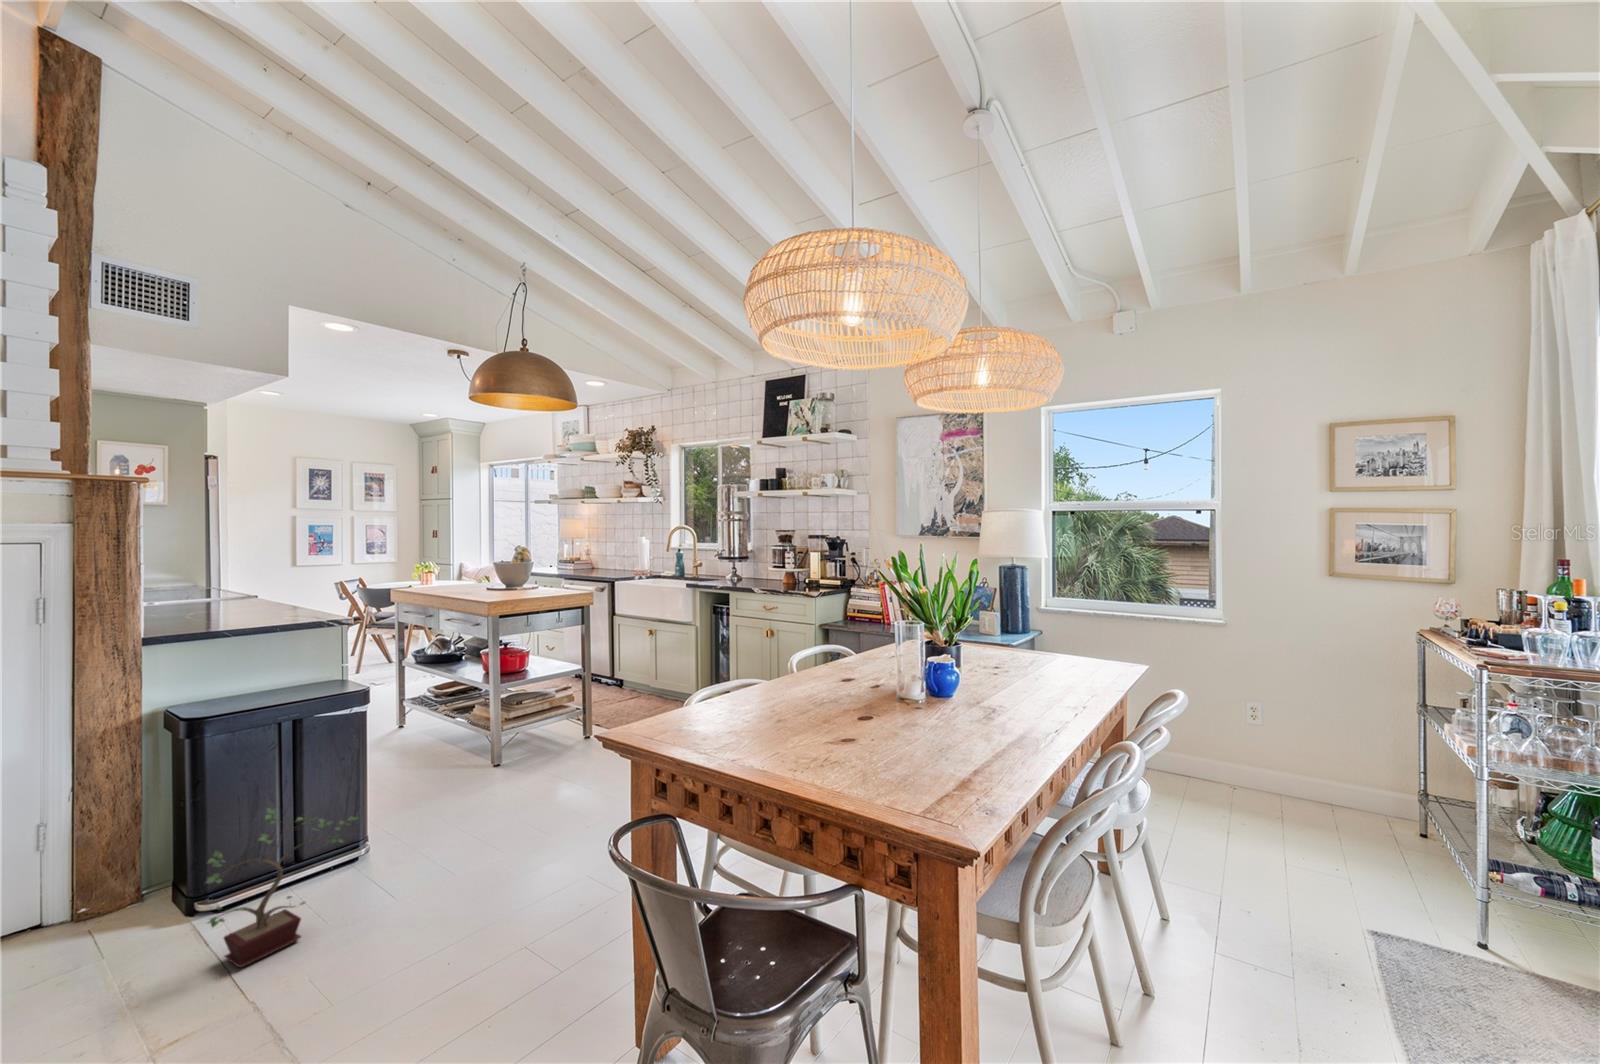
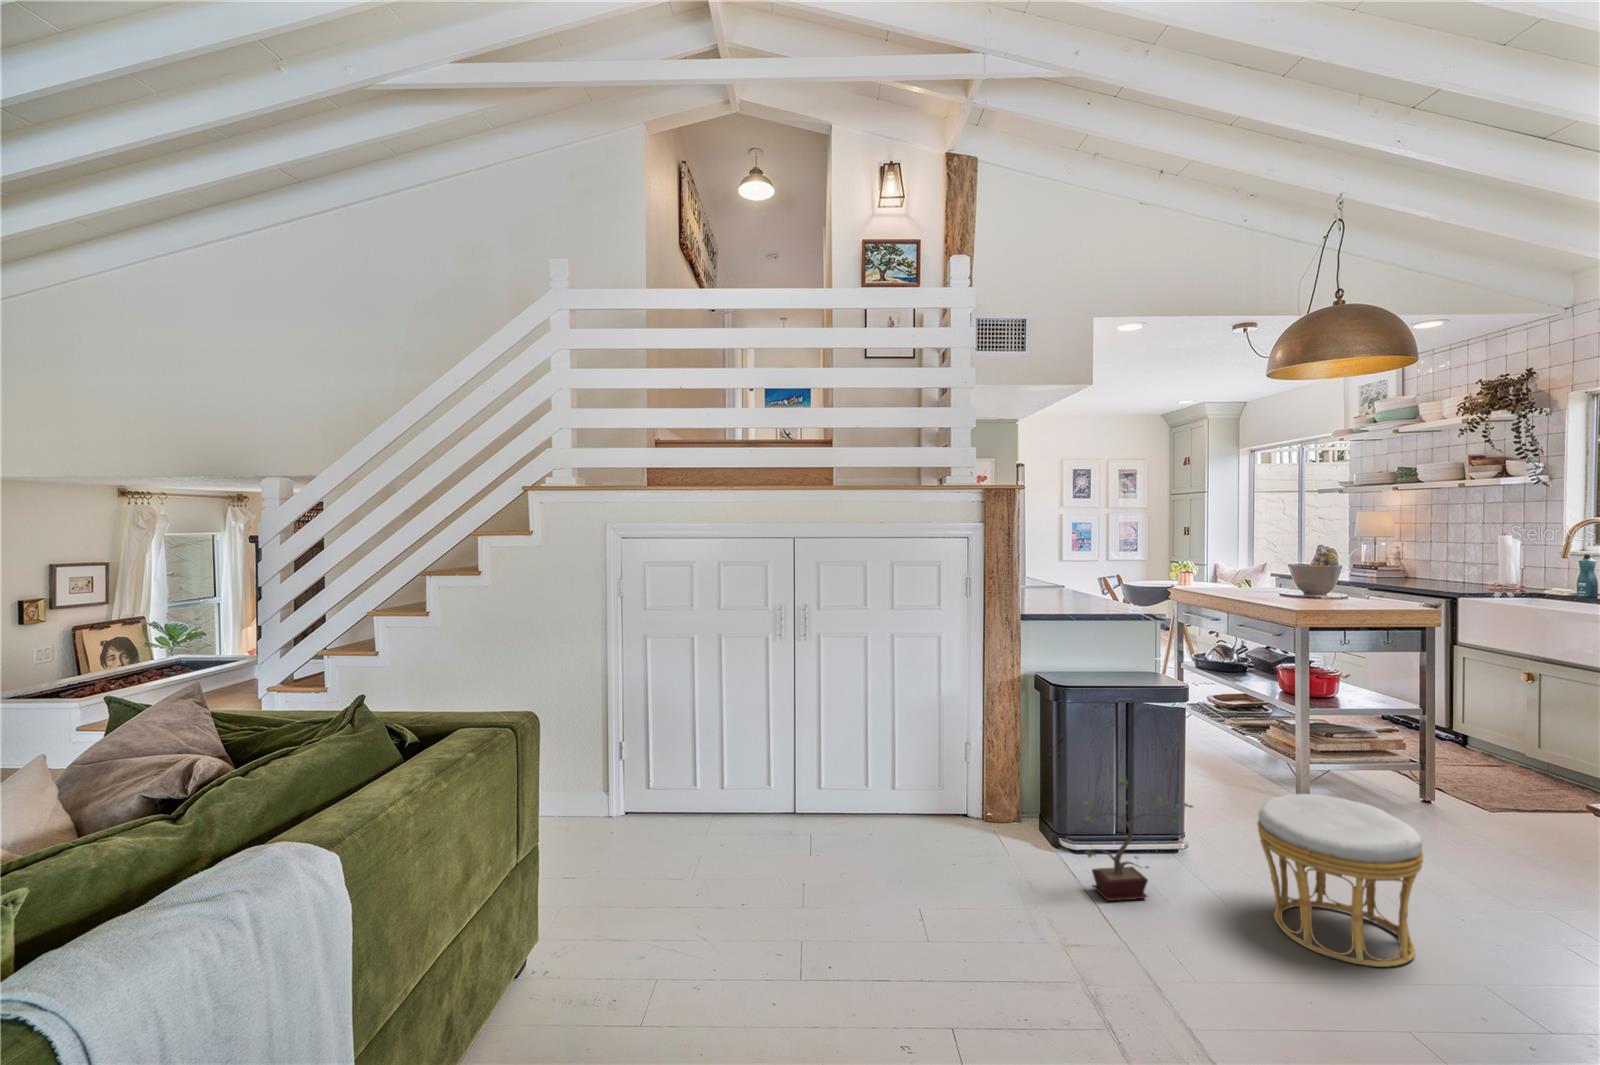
ottoman: none [424,764,556,917] -> present [1257,794,1423,967]

